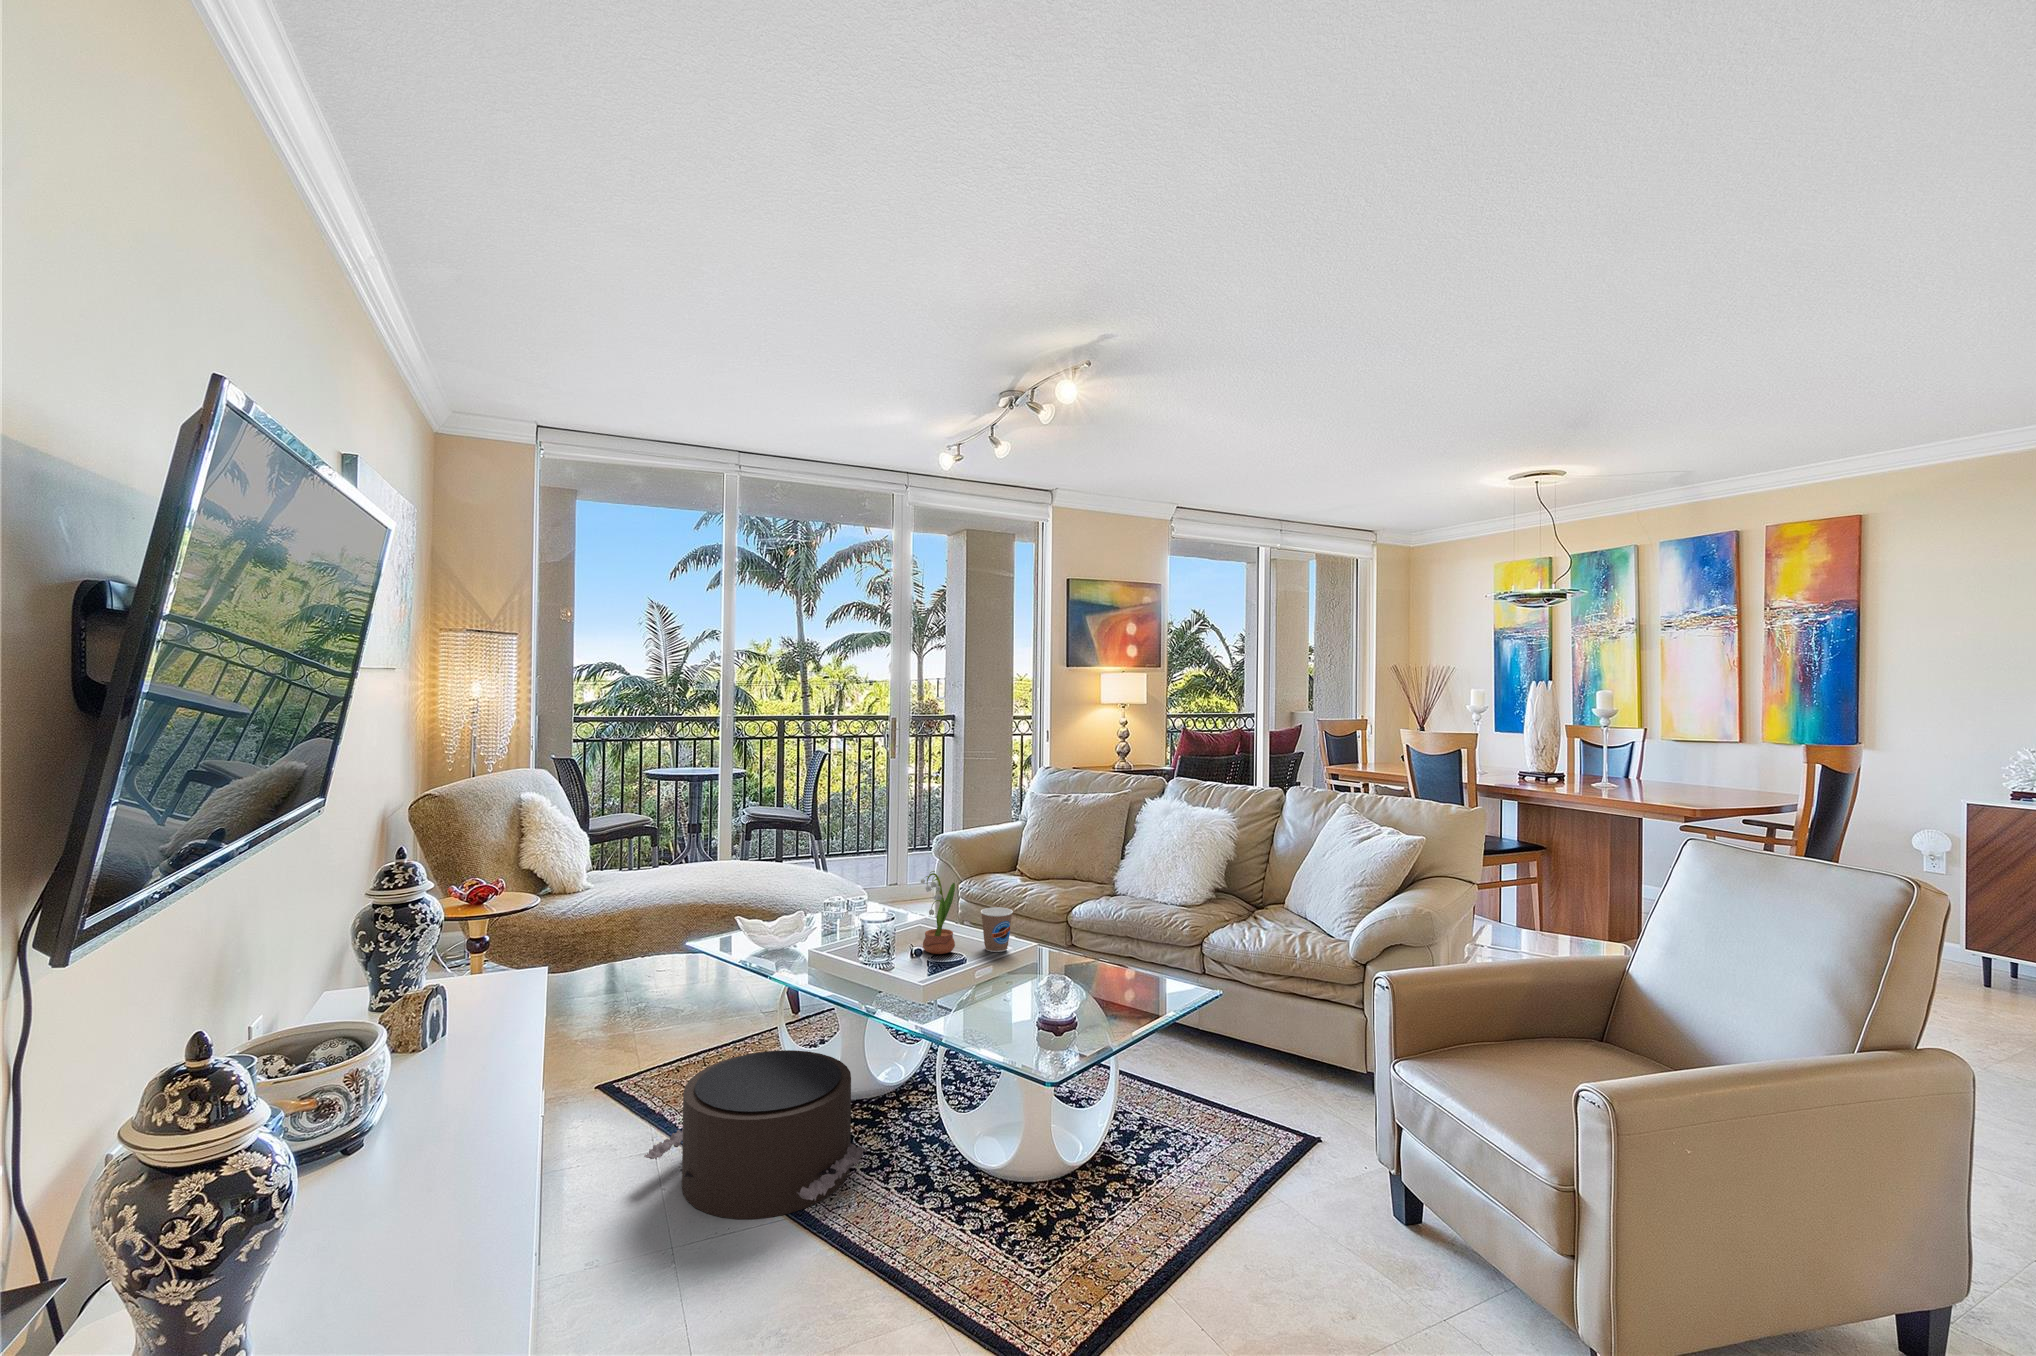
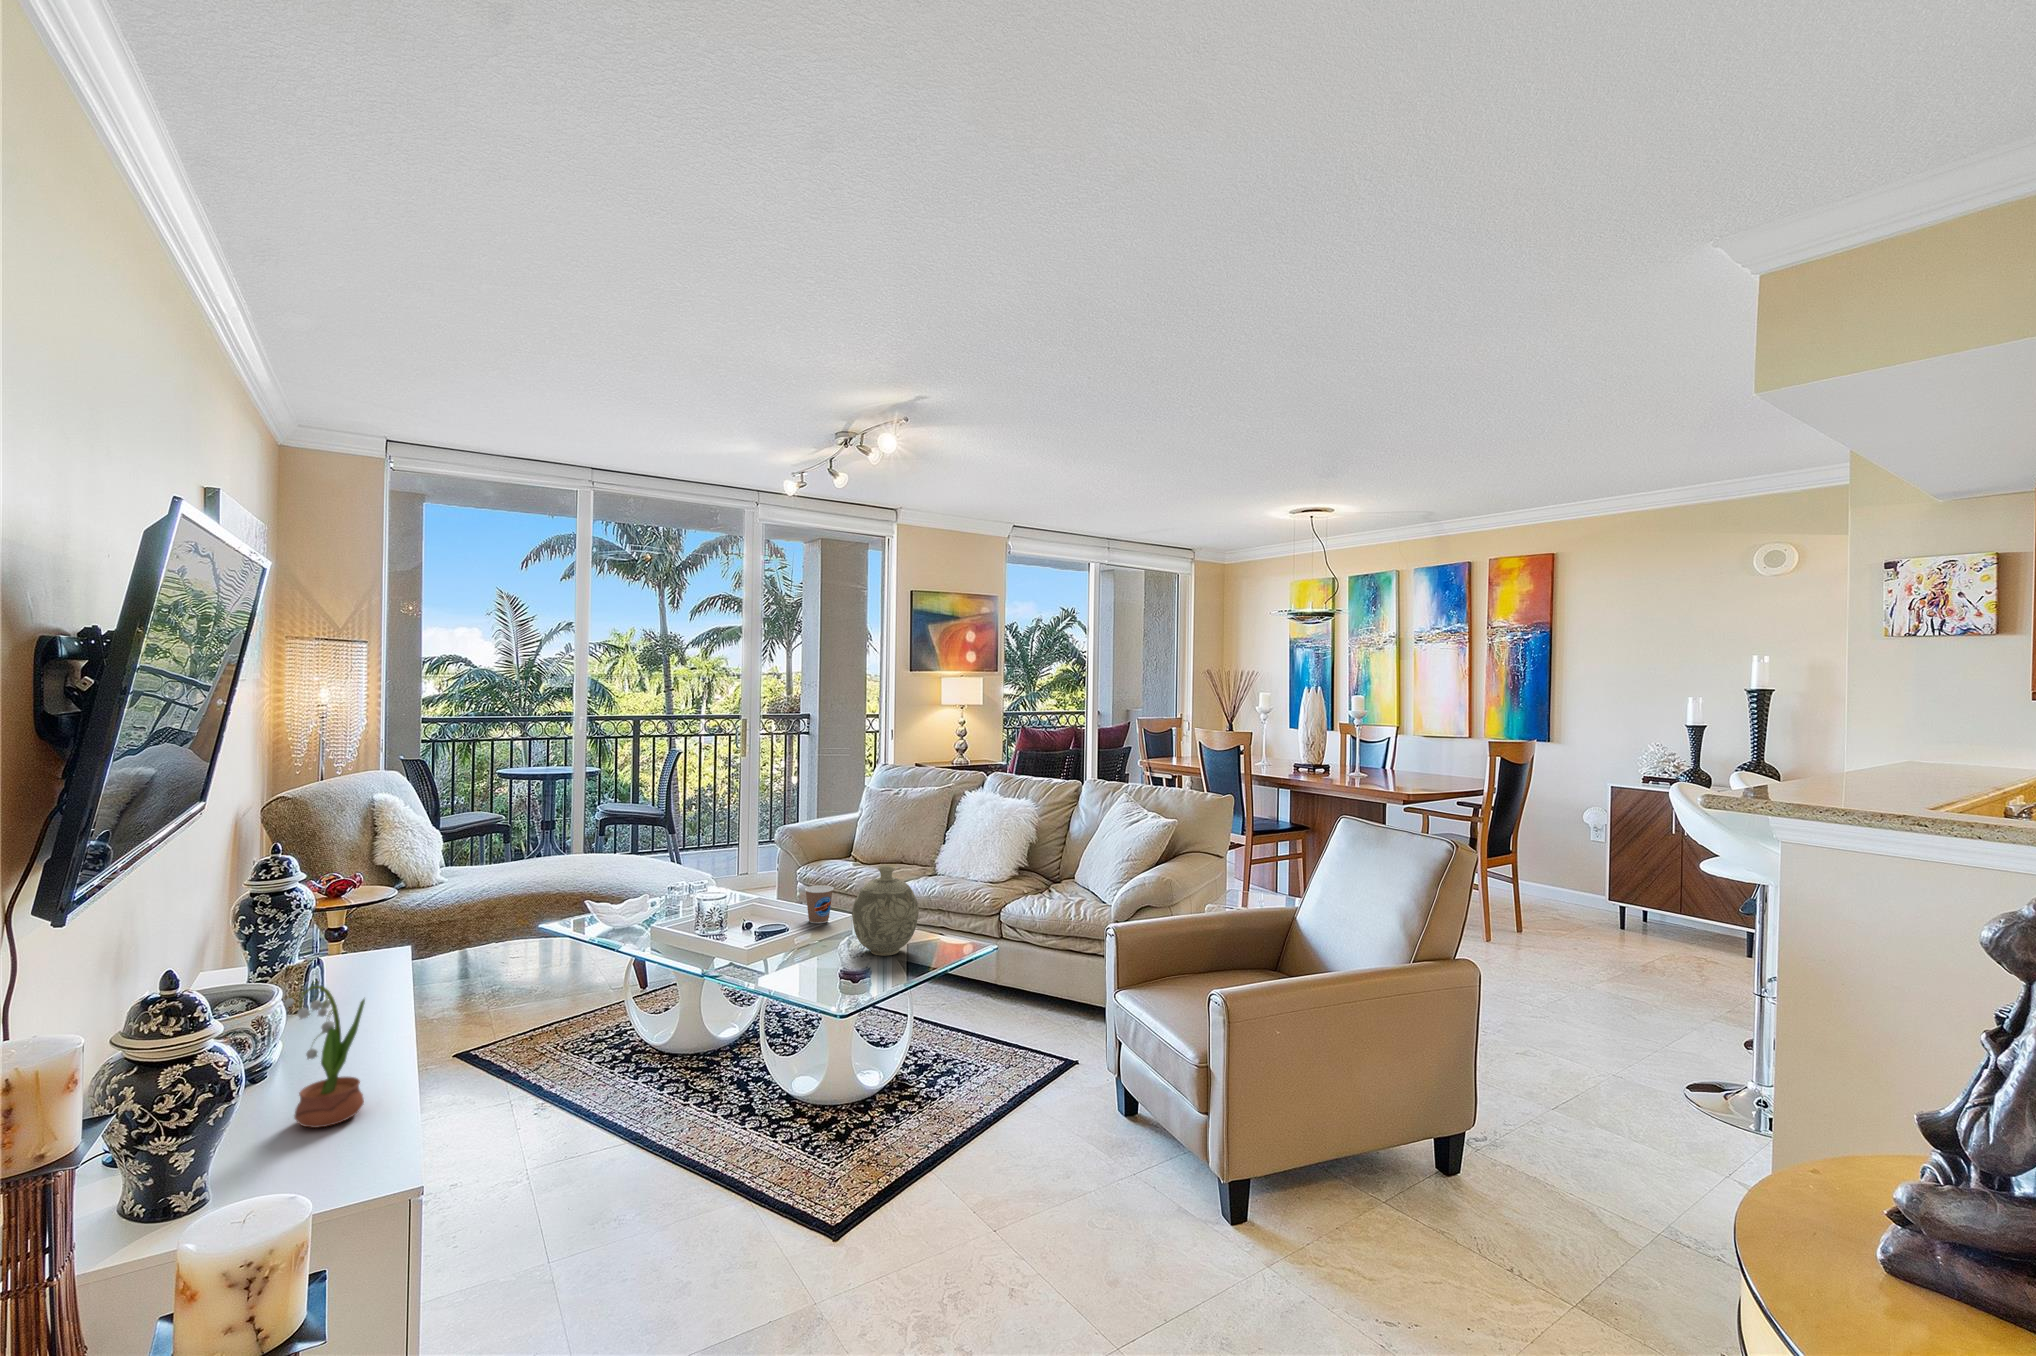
potted flower: present [921,871,955,954] -> present [284,982,365,1128]
decorative vase: none [1042,888,1121,997] -> present [852,866,919,956]
pouf: present [644,1050,868,1219] -> none [498,1011,699,1147]

